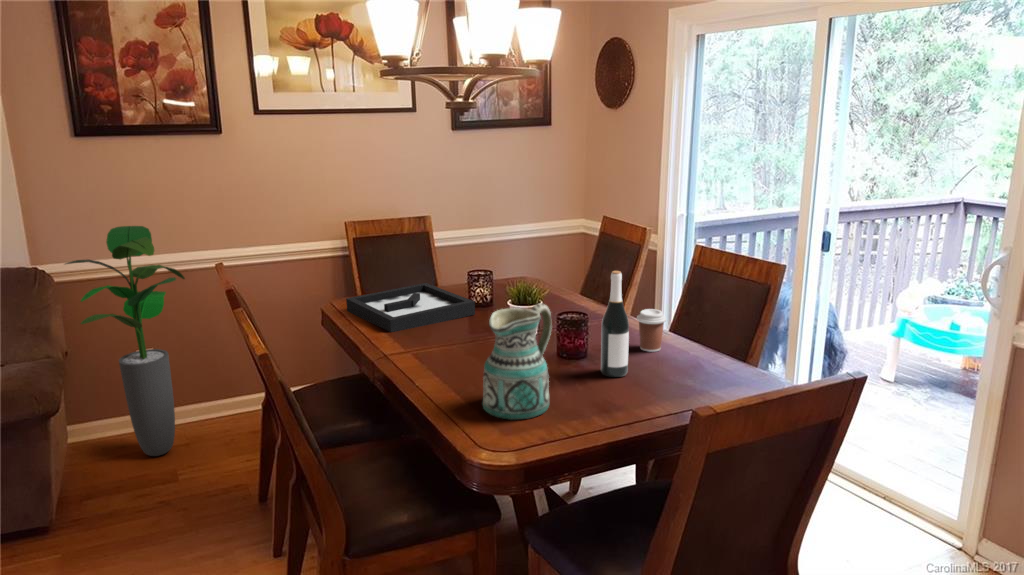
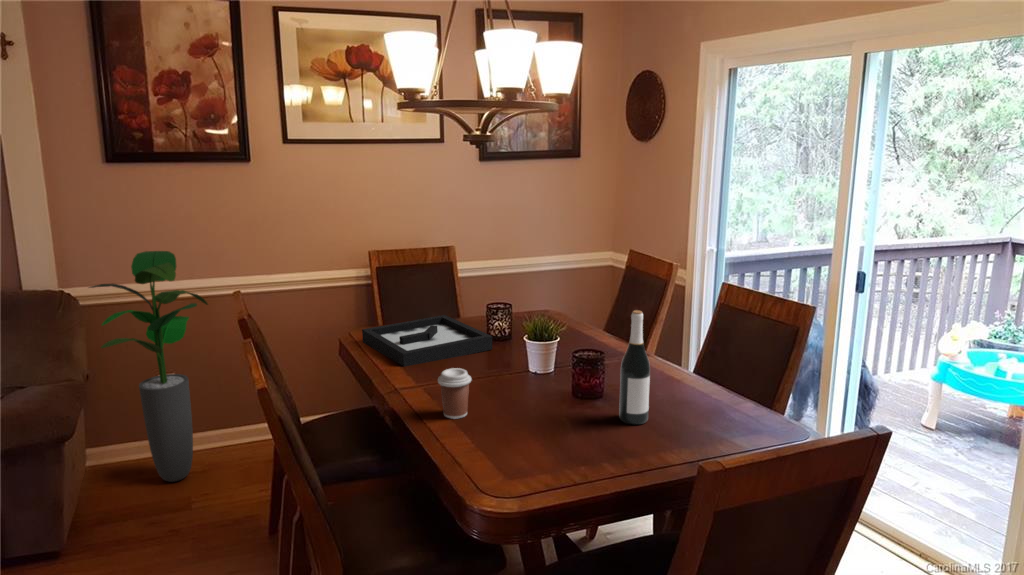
ceramic pitcher: present [483,303,552,420] -> none [489,344,566,471]
coffee cup: present [637,309,666,352] -> present [438,368,471,419]

